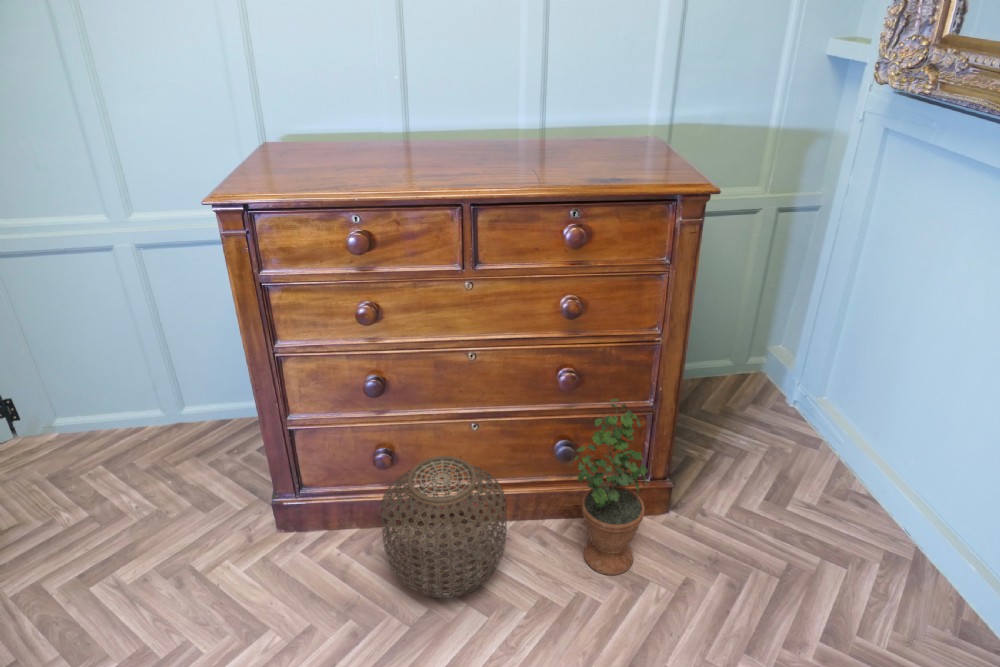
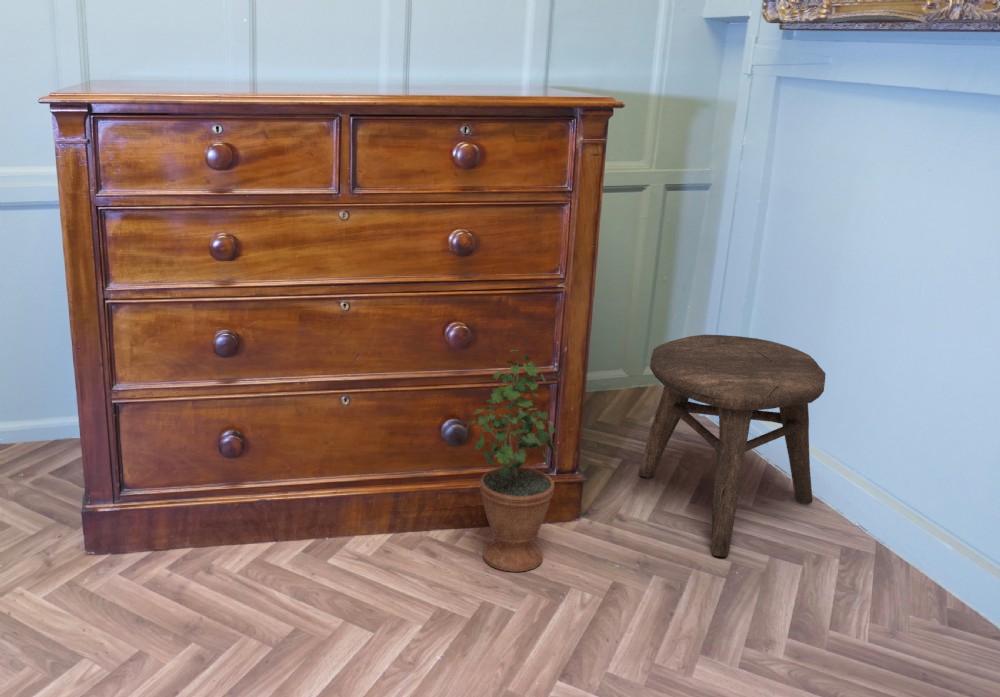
stool: none [720,362,900,571] -> present [638,335,826,556]
woven basket: present [380,456,507,598] -> none [239,424,394,600]

